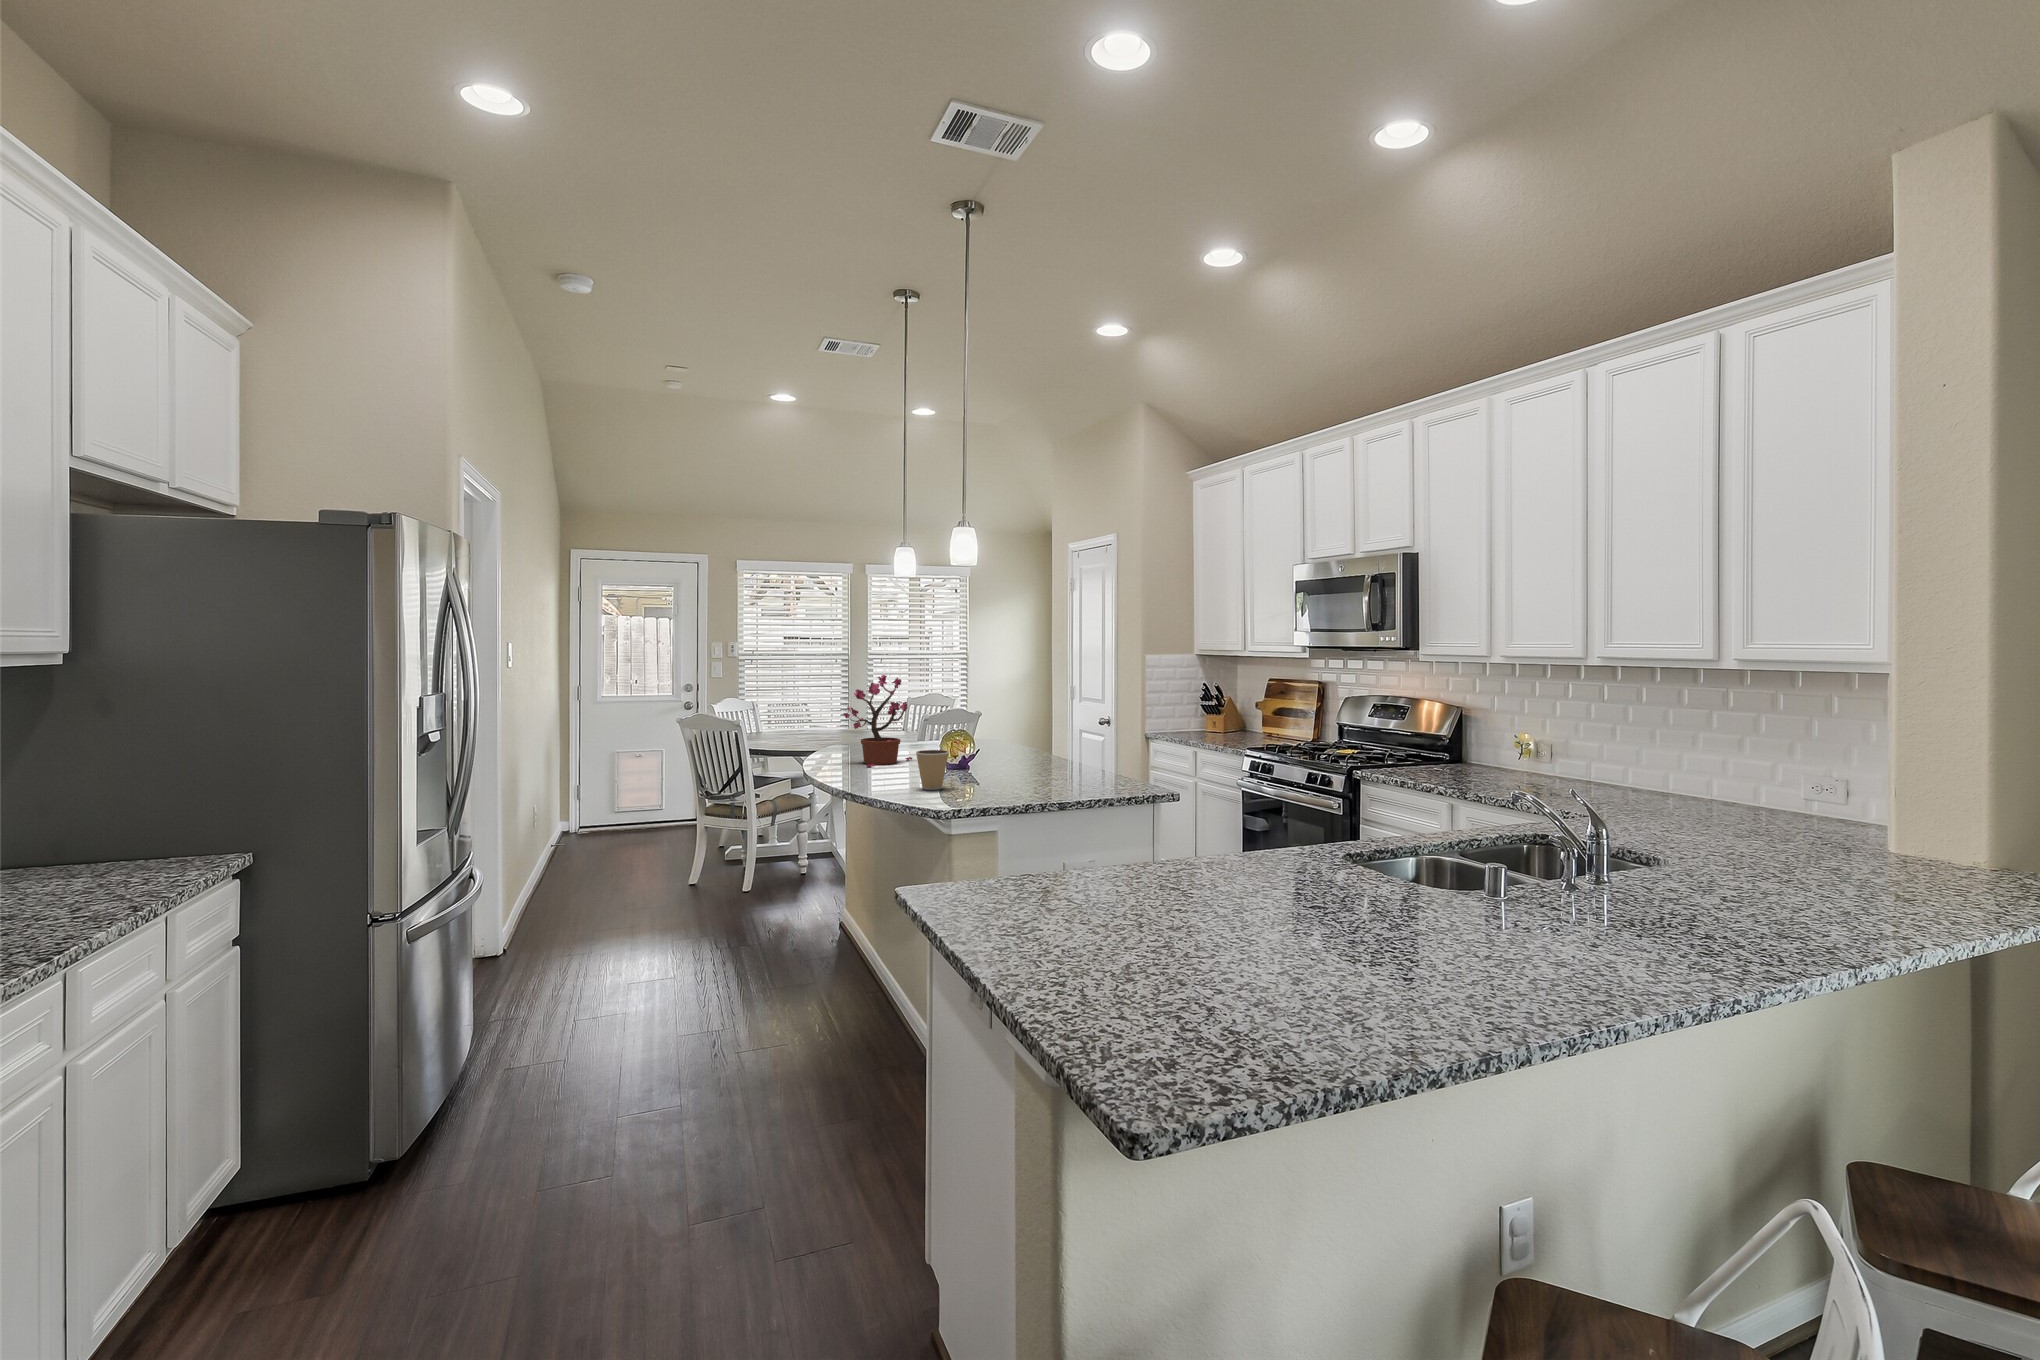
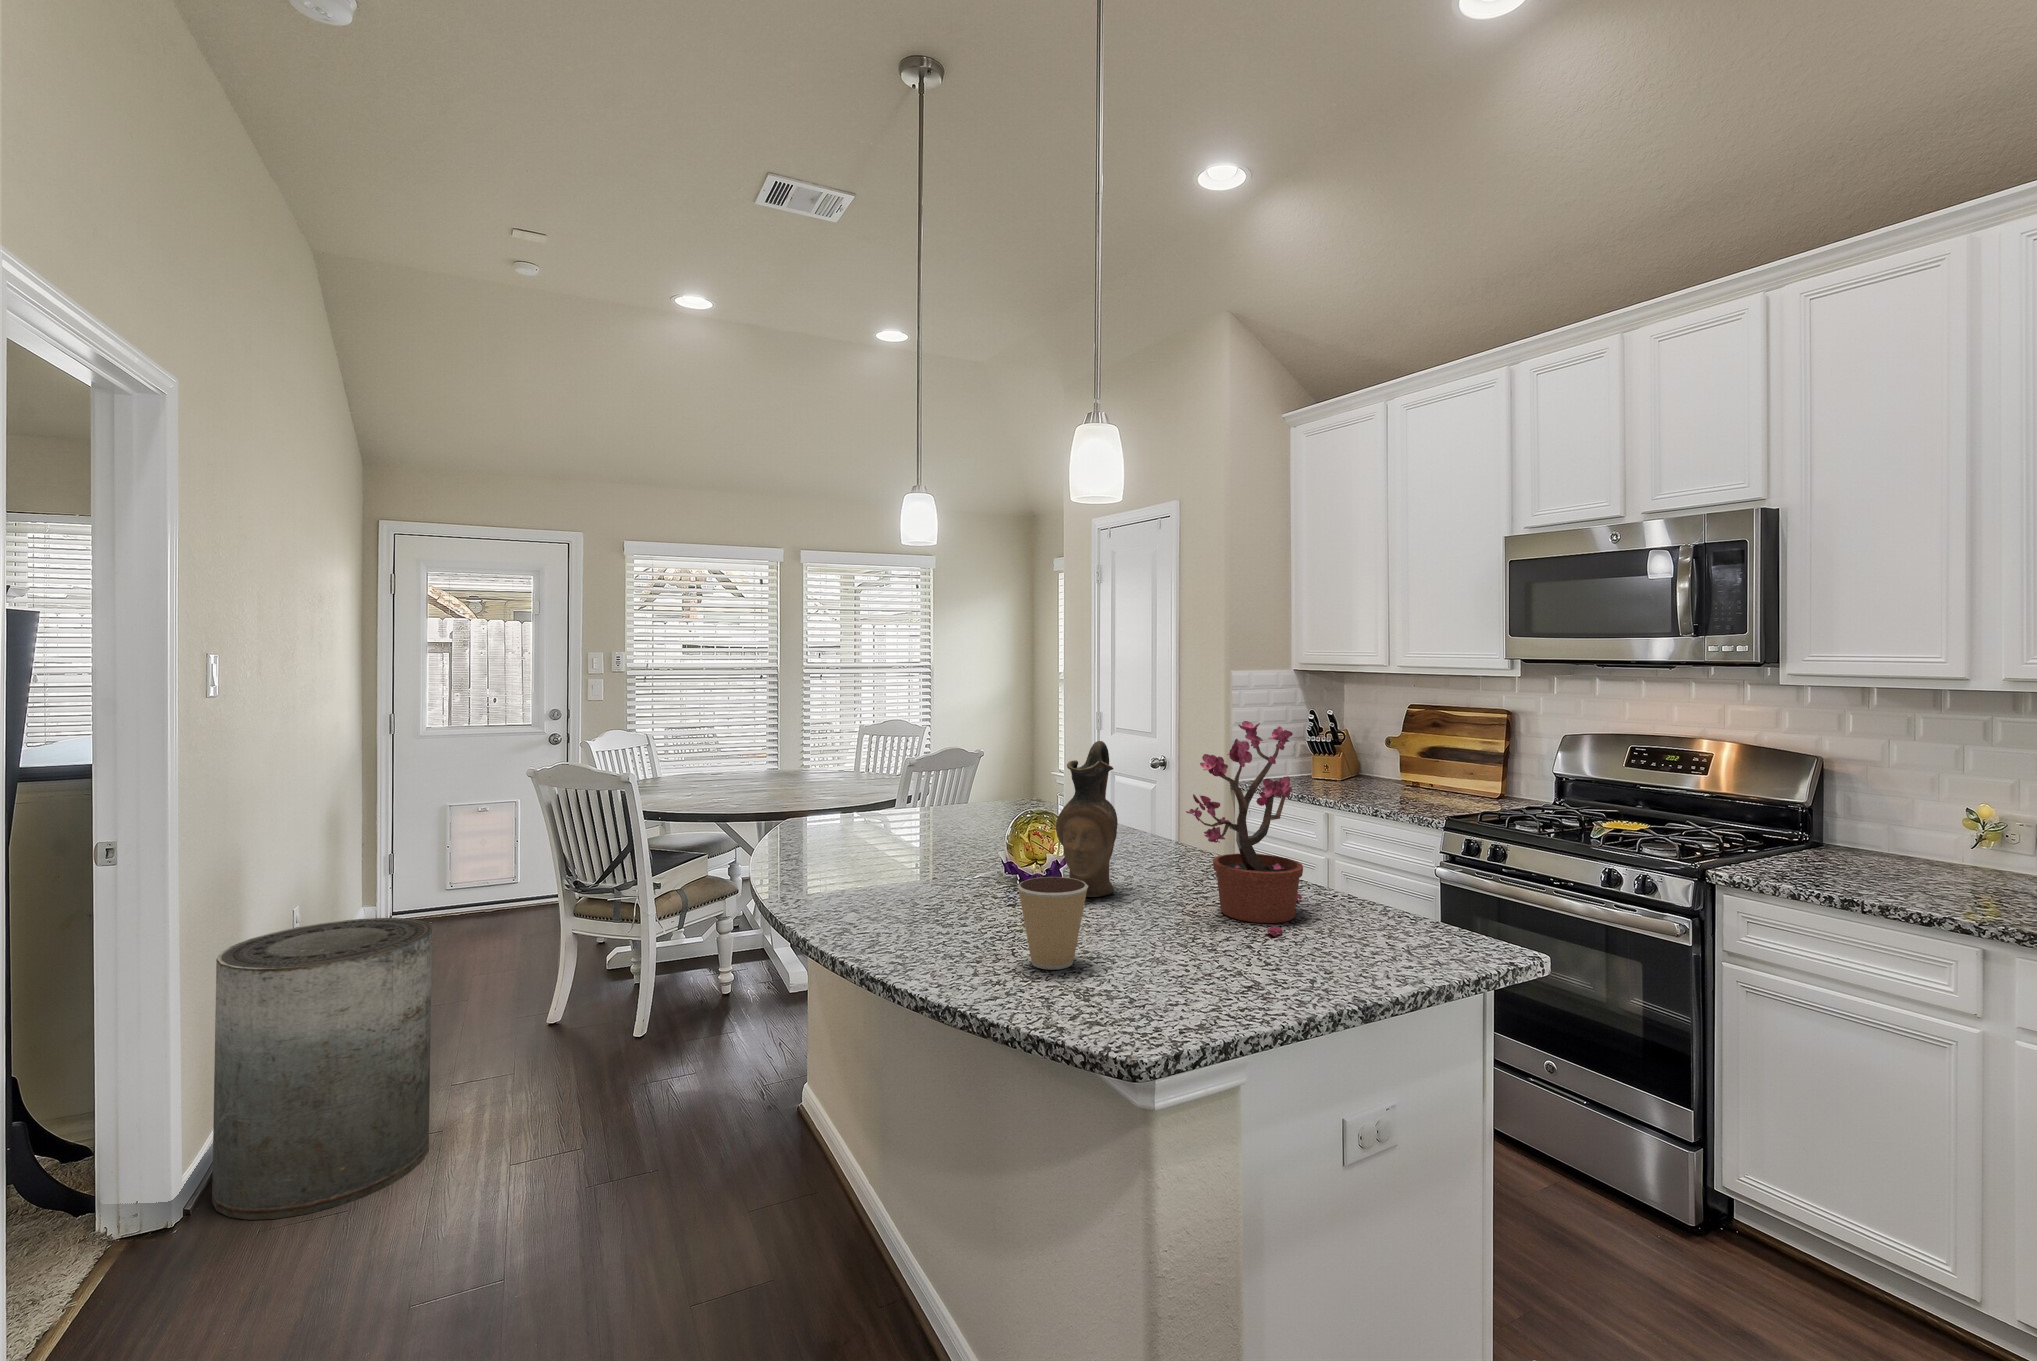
potted plant: present [843,675,912,767] -> present [1186,721,1303,936]
ceramic pitcher: none [960,691,994,772] -> present [1056,741,1118,897]
trash can: none [518,800,630,955] -> present [212,918,432,1220]

